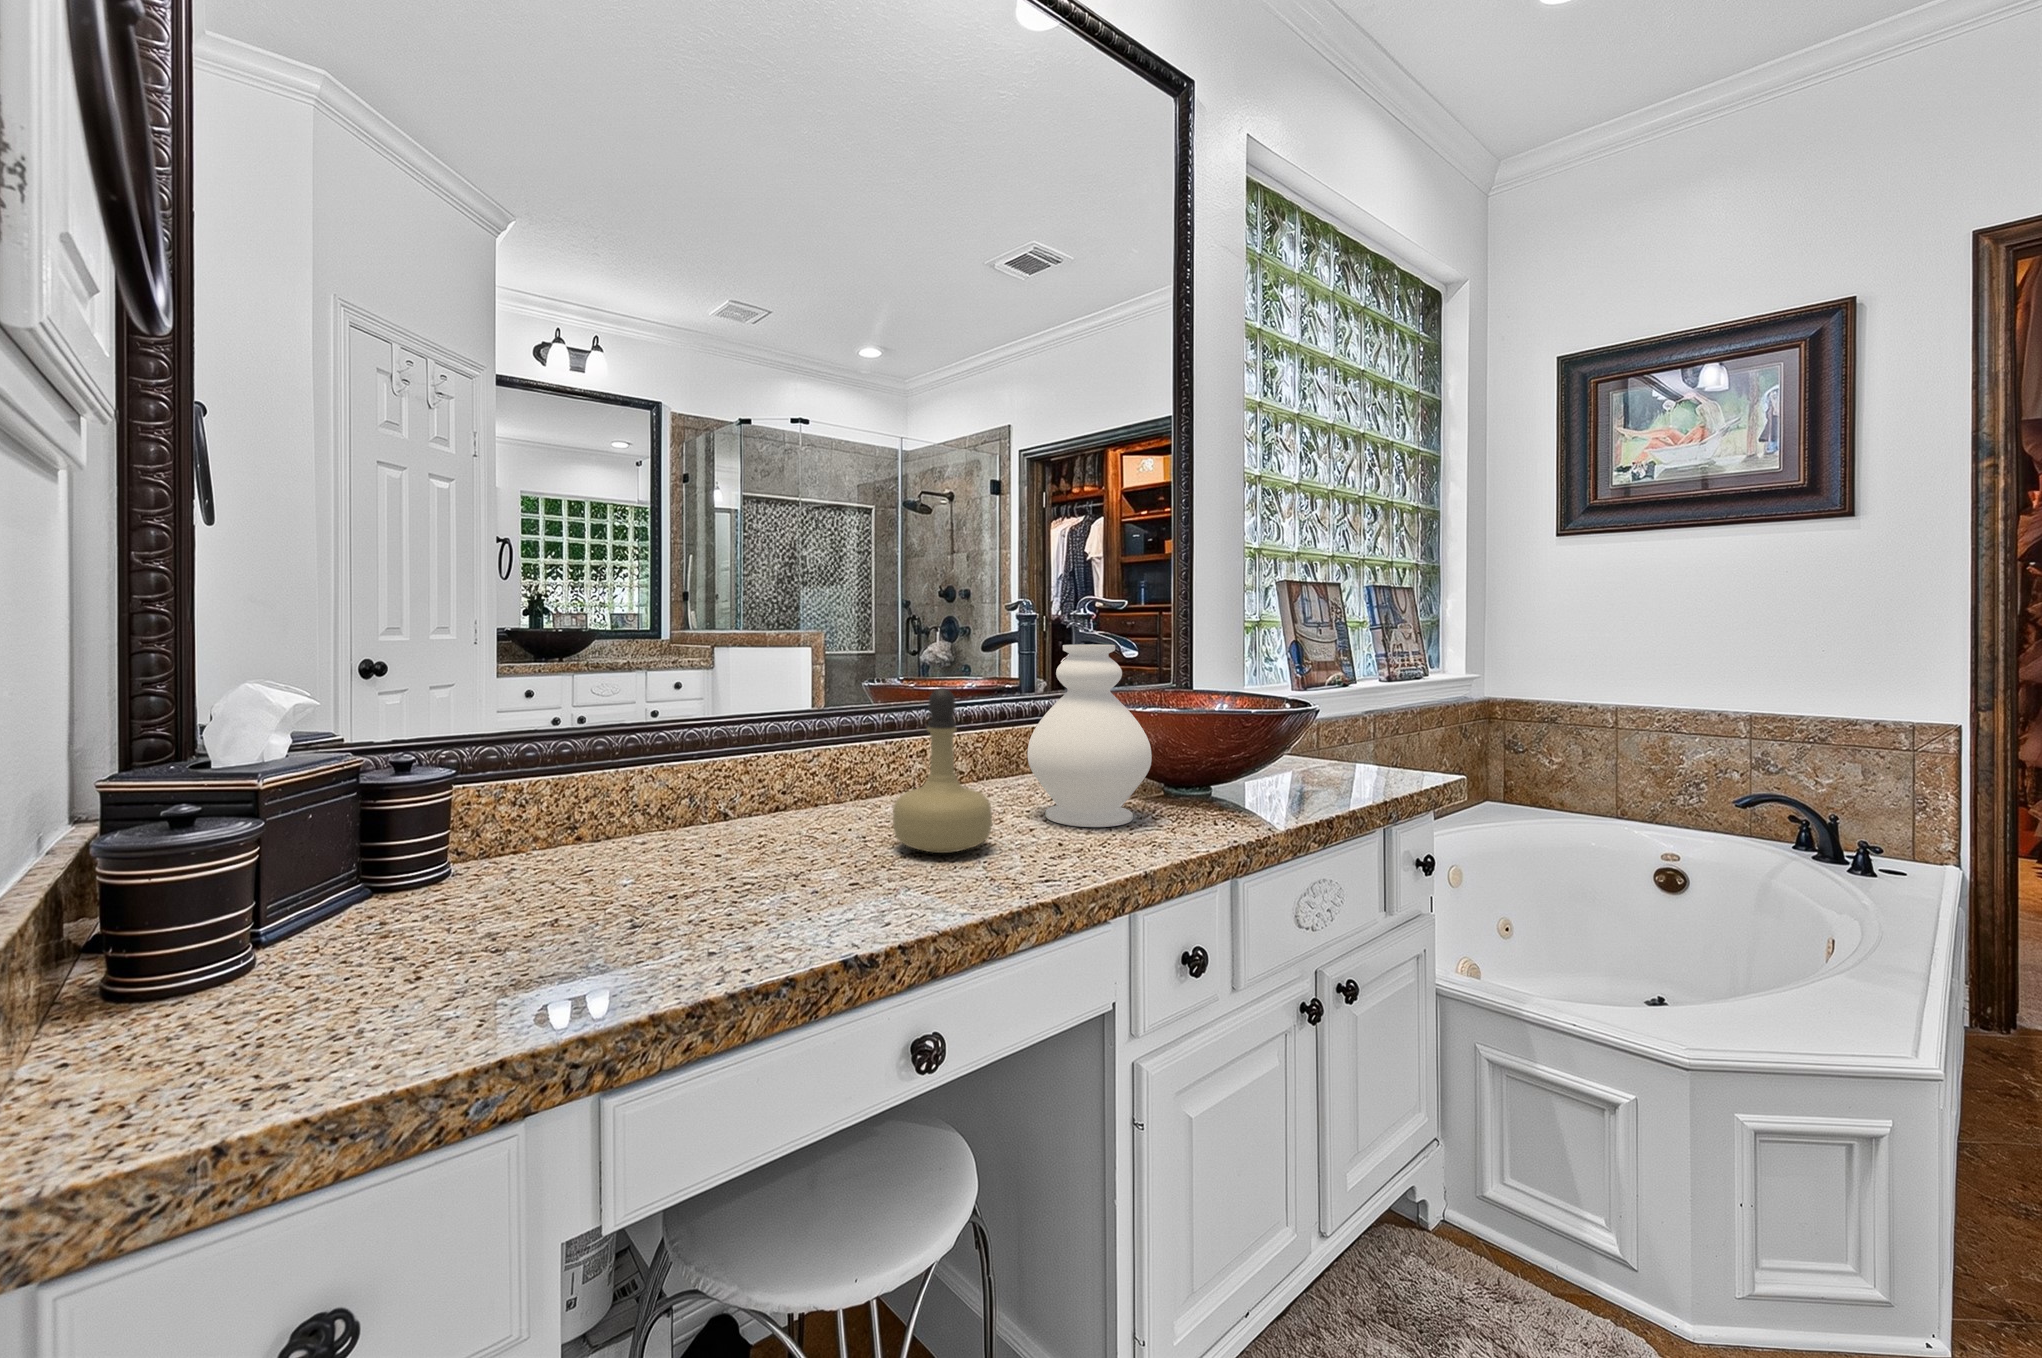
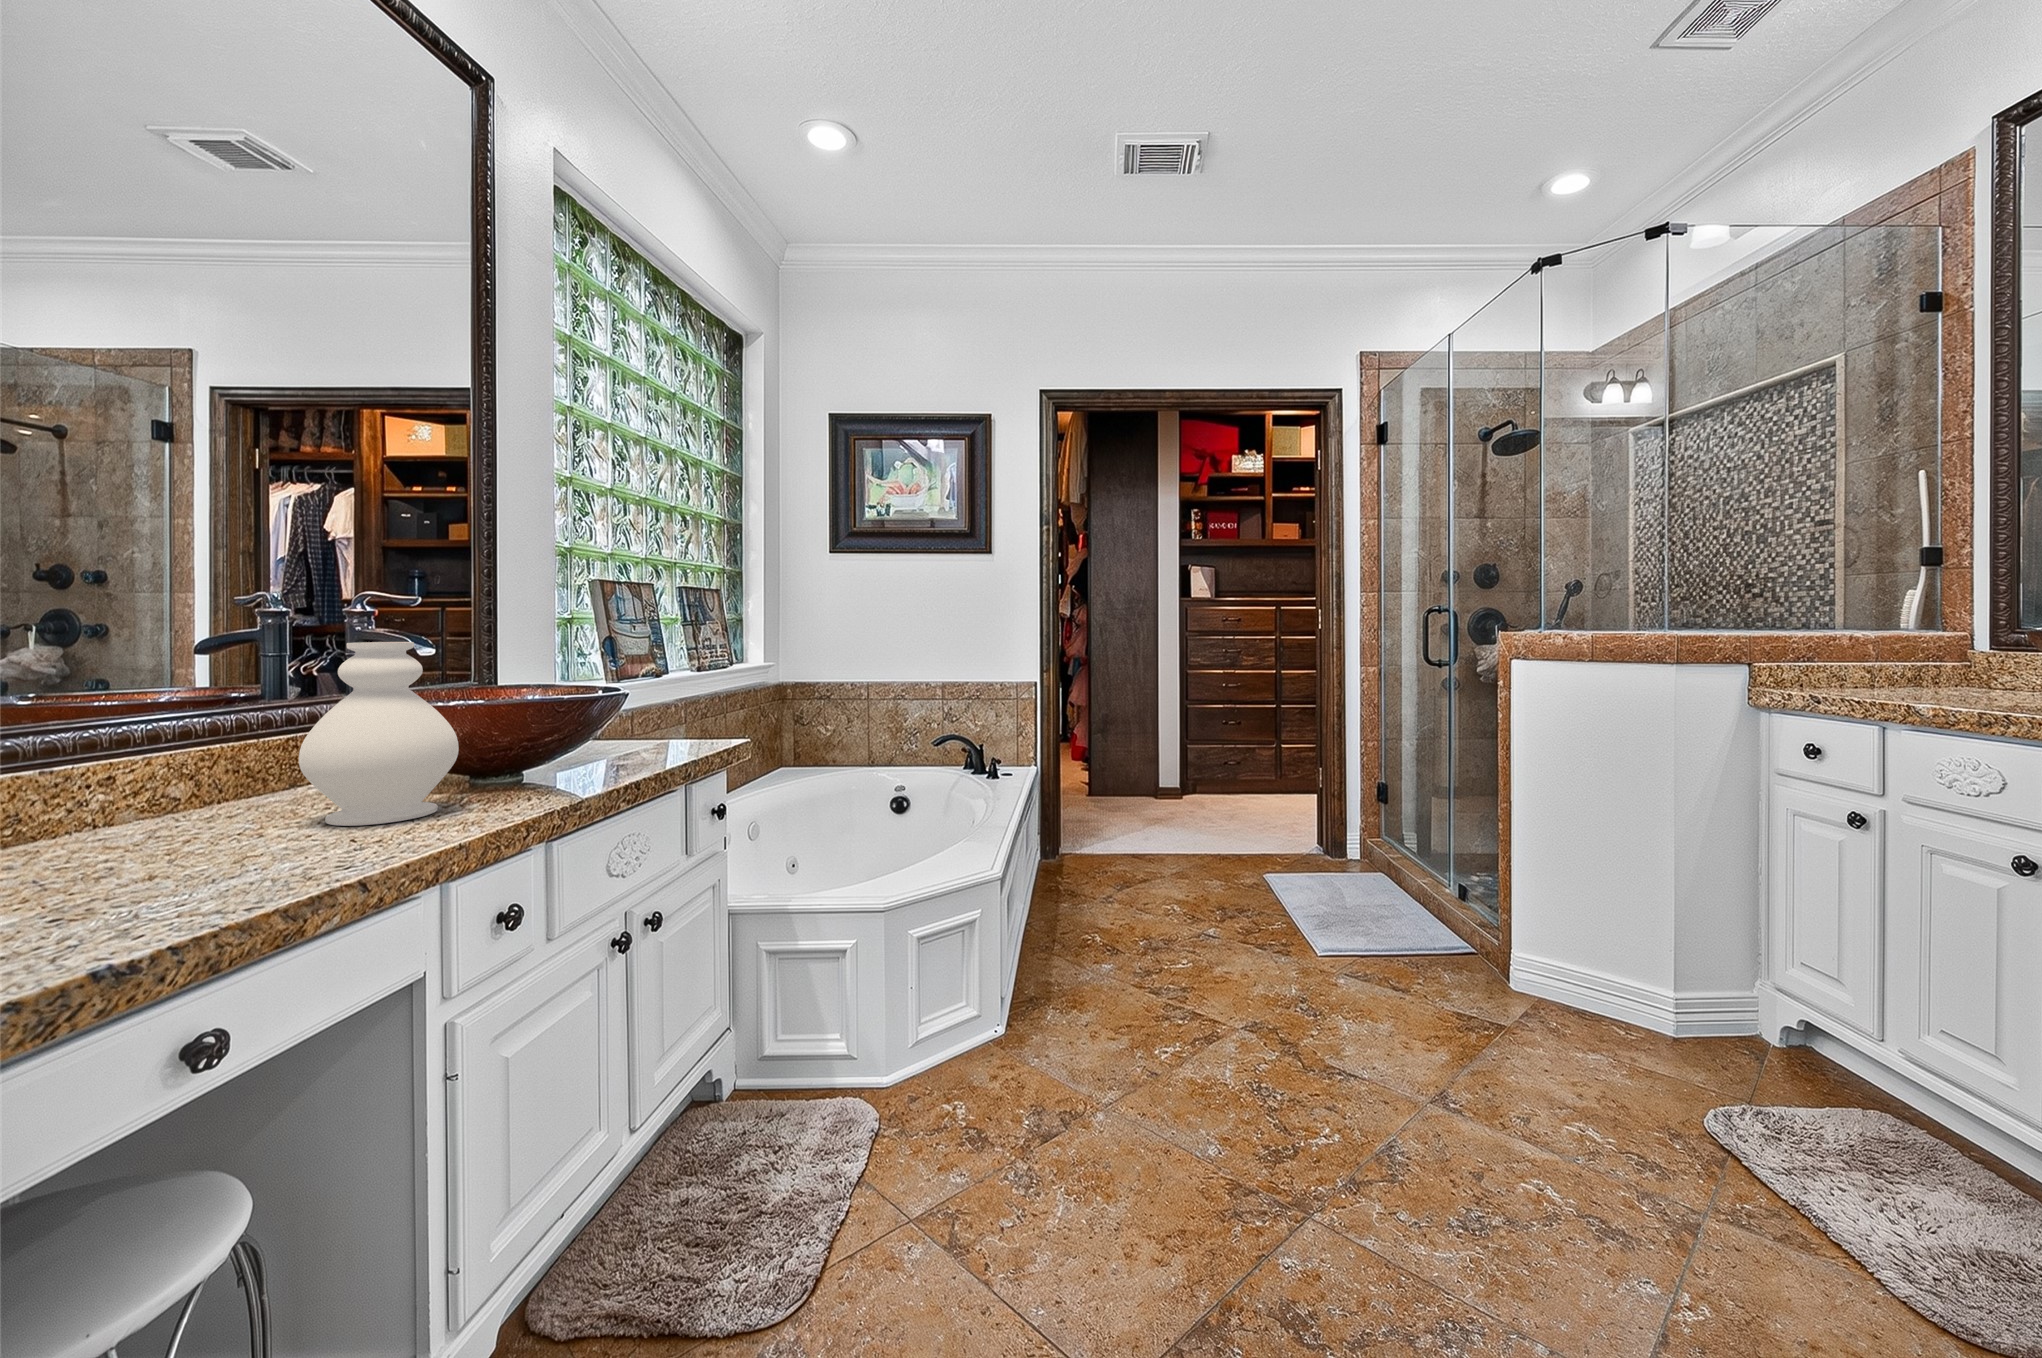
perfume bottle: present [893,688,992,853] -> none [101,692,261,876]

